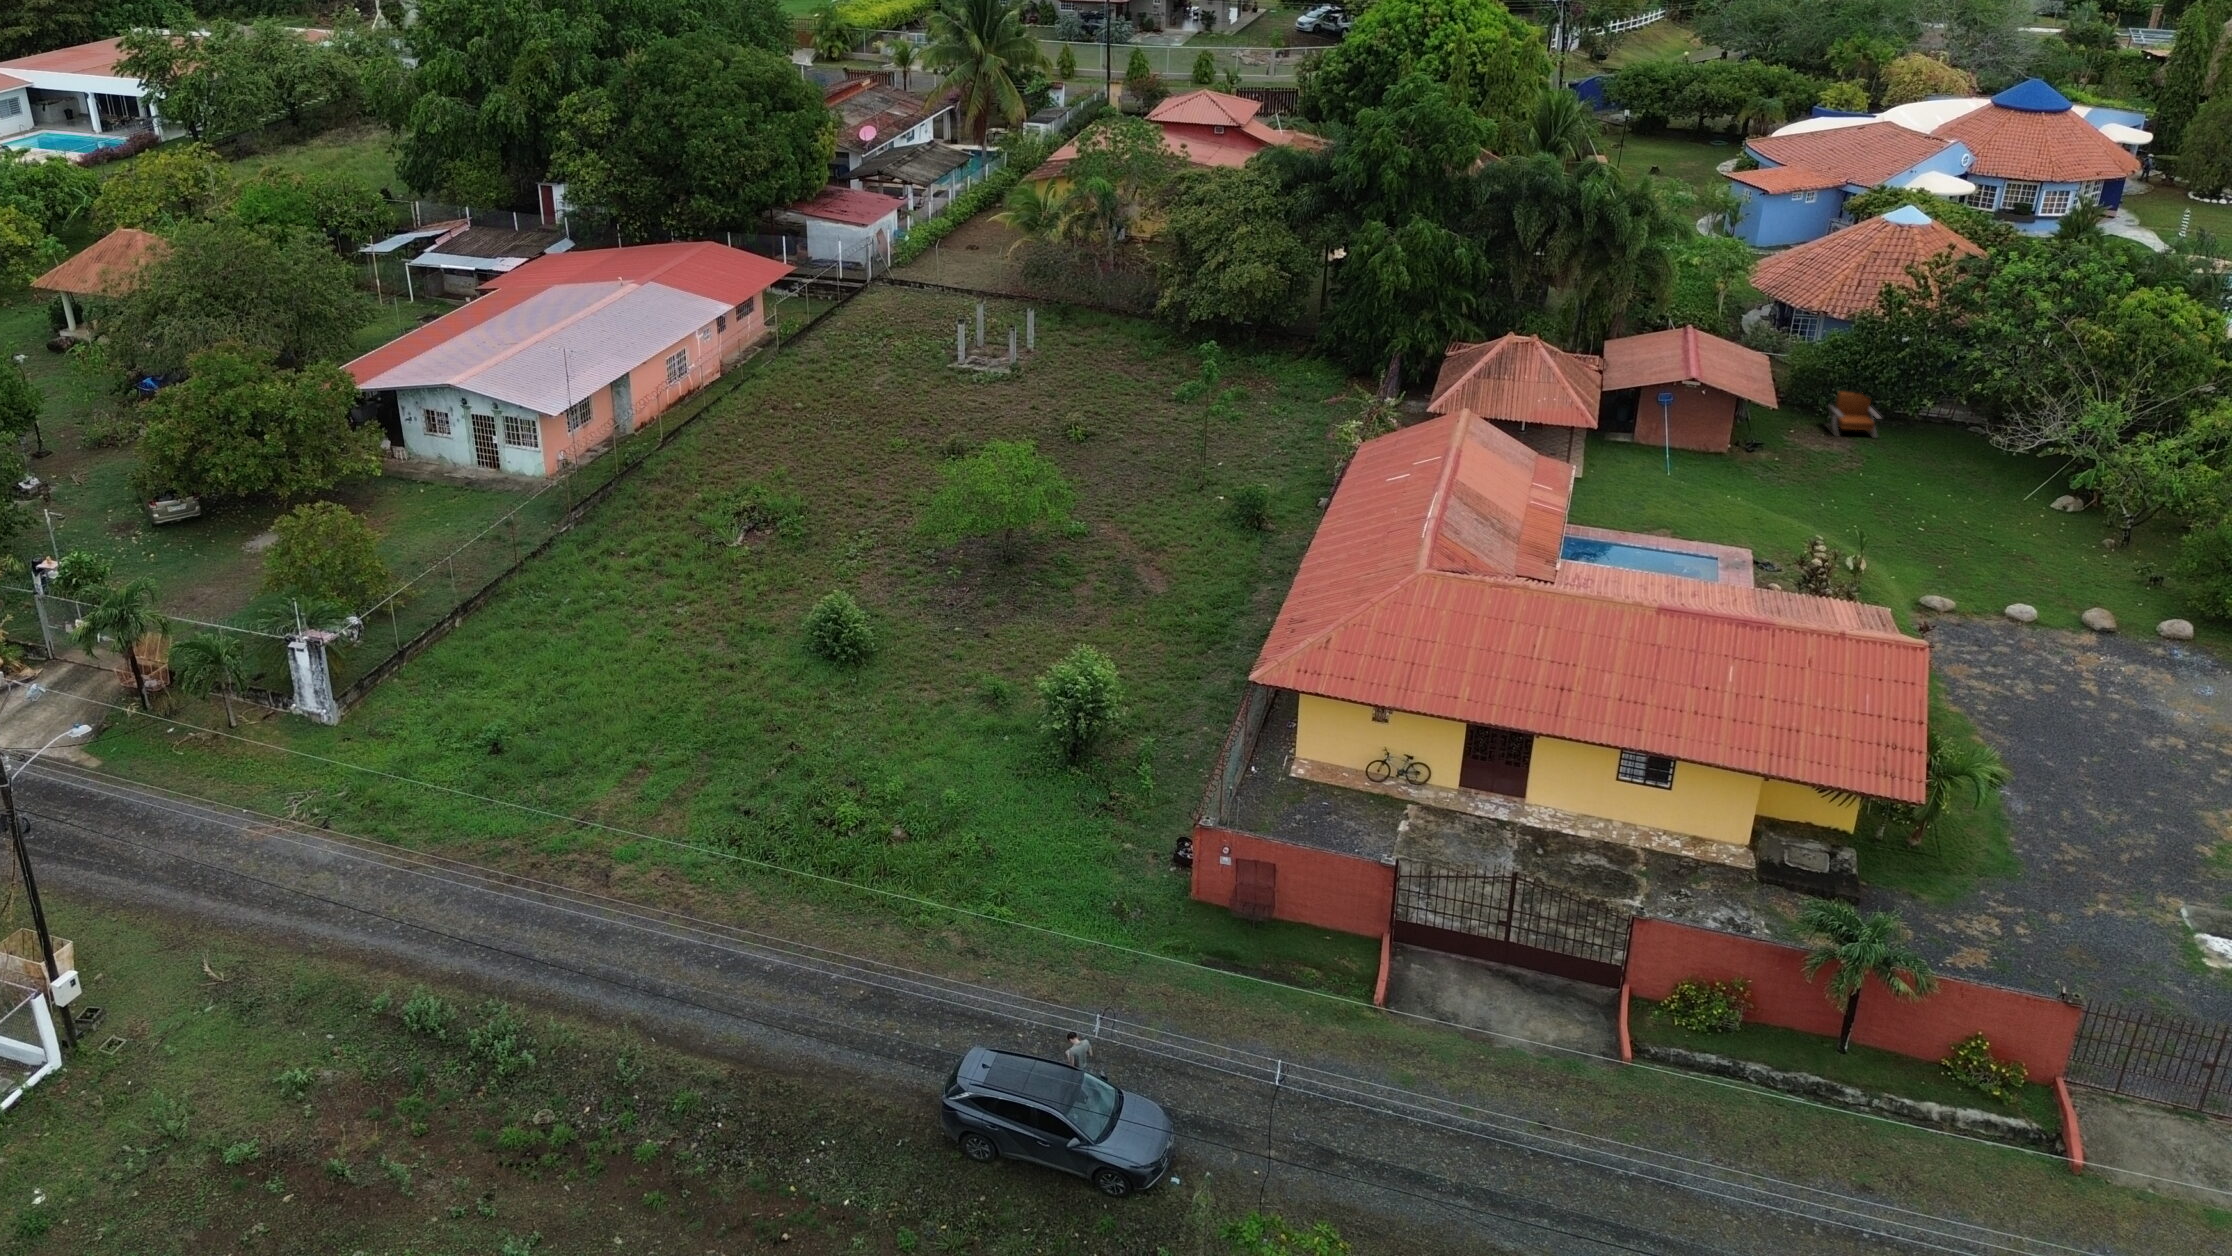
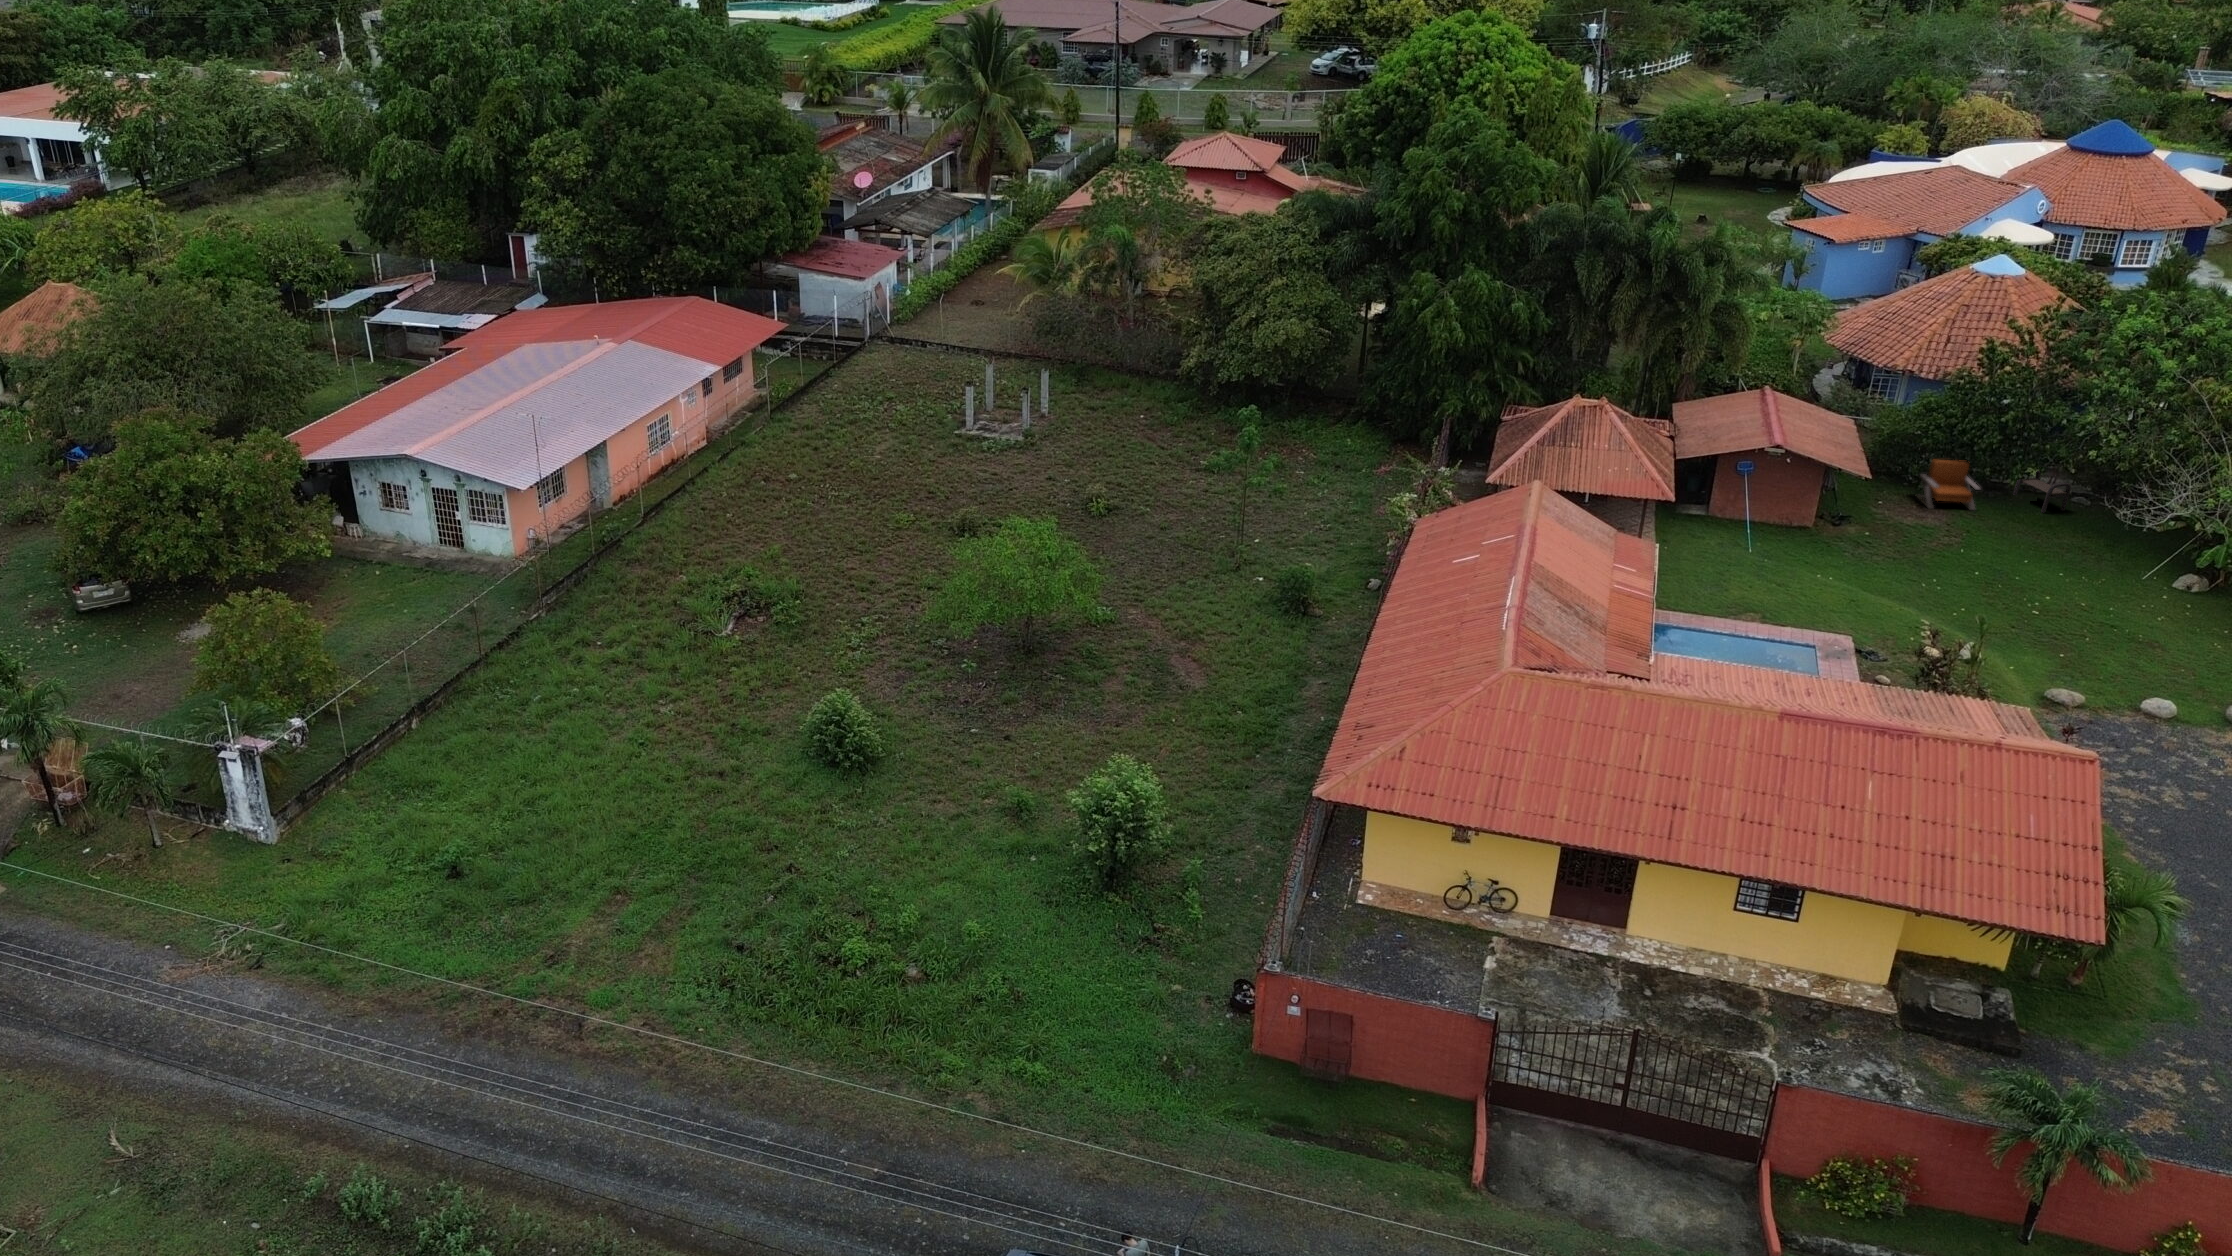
bench: none [1912,401,1964,440] -> present [2013,471,2071,513]

